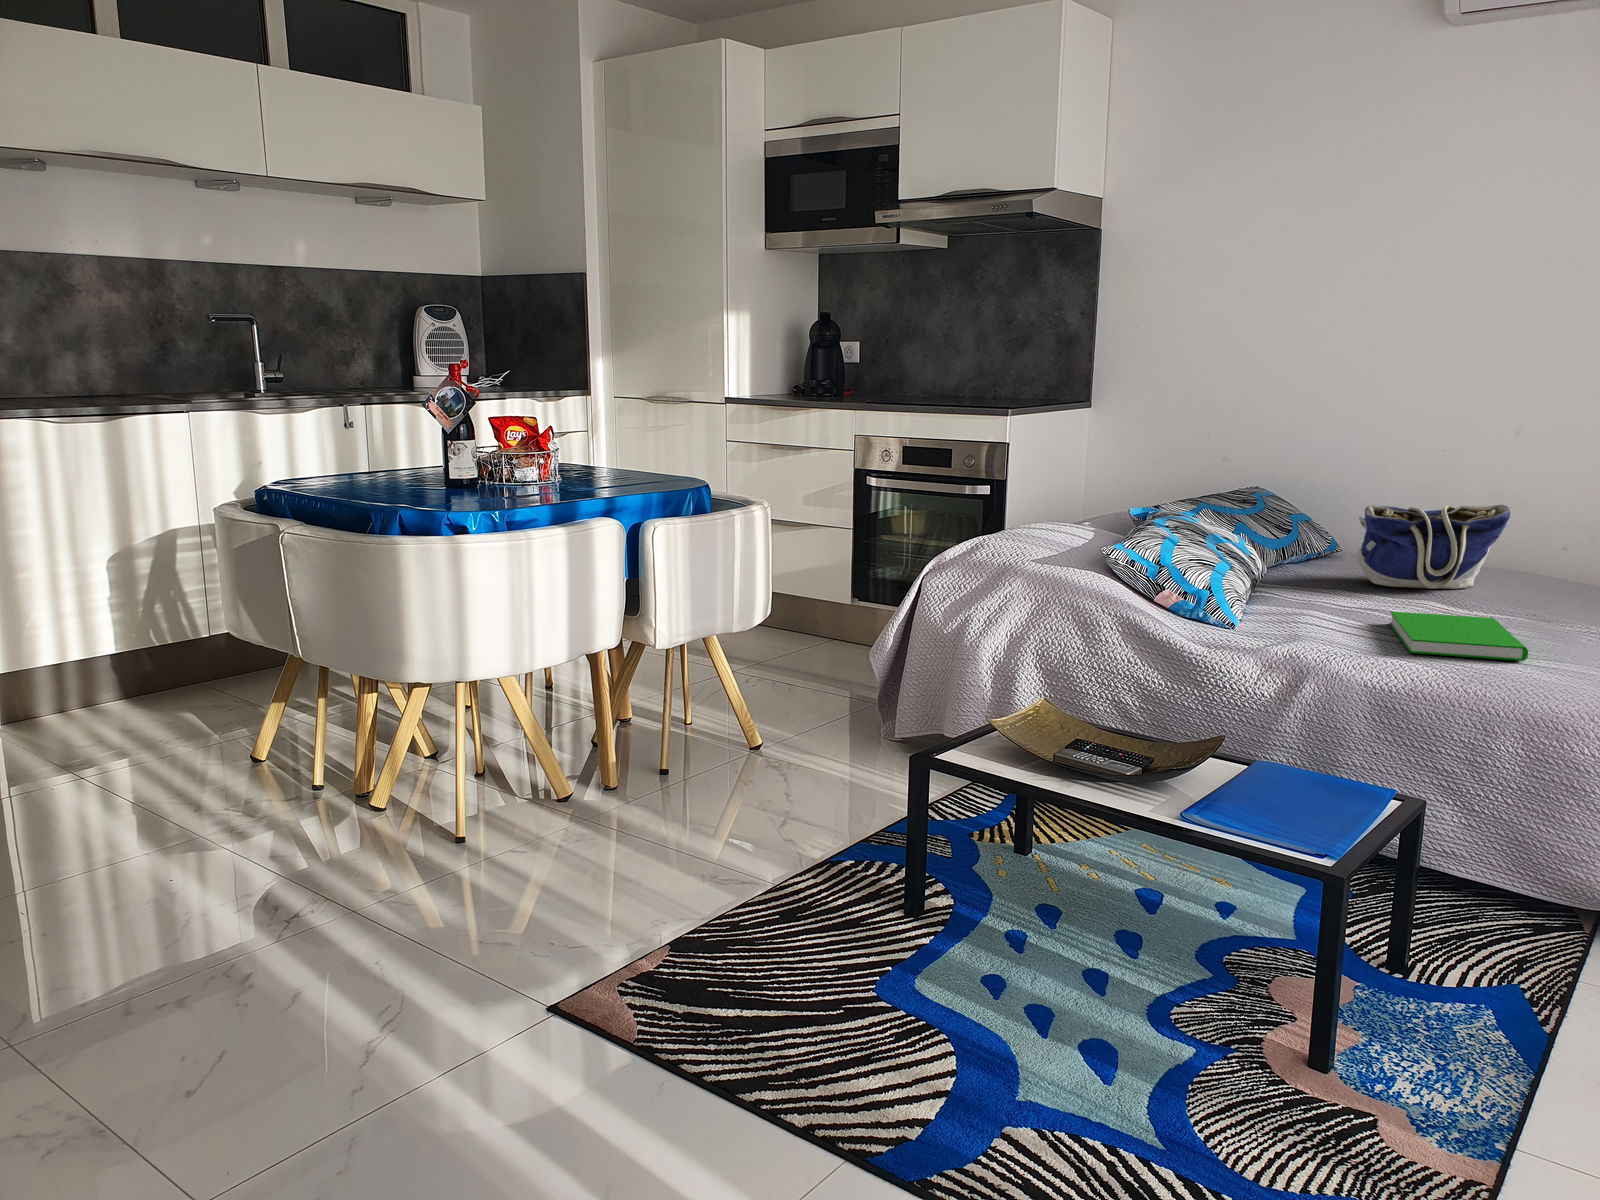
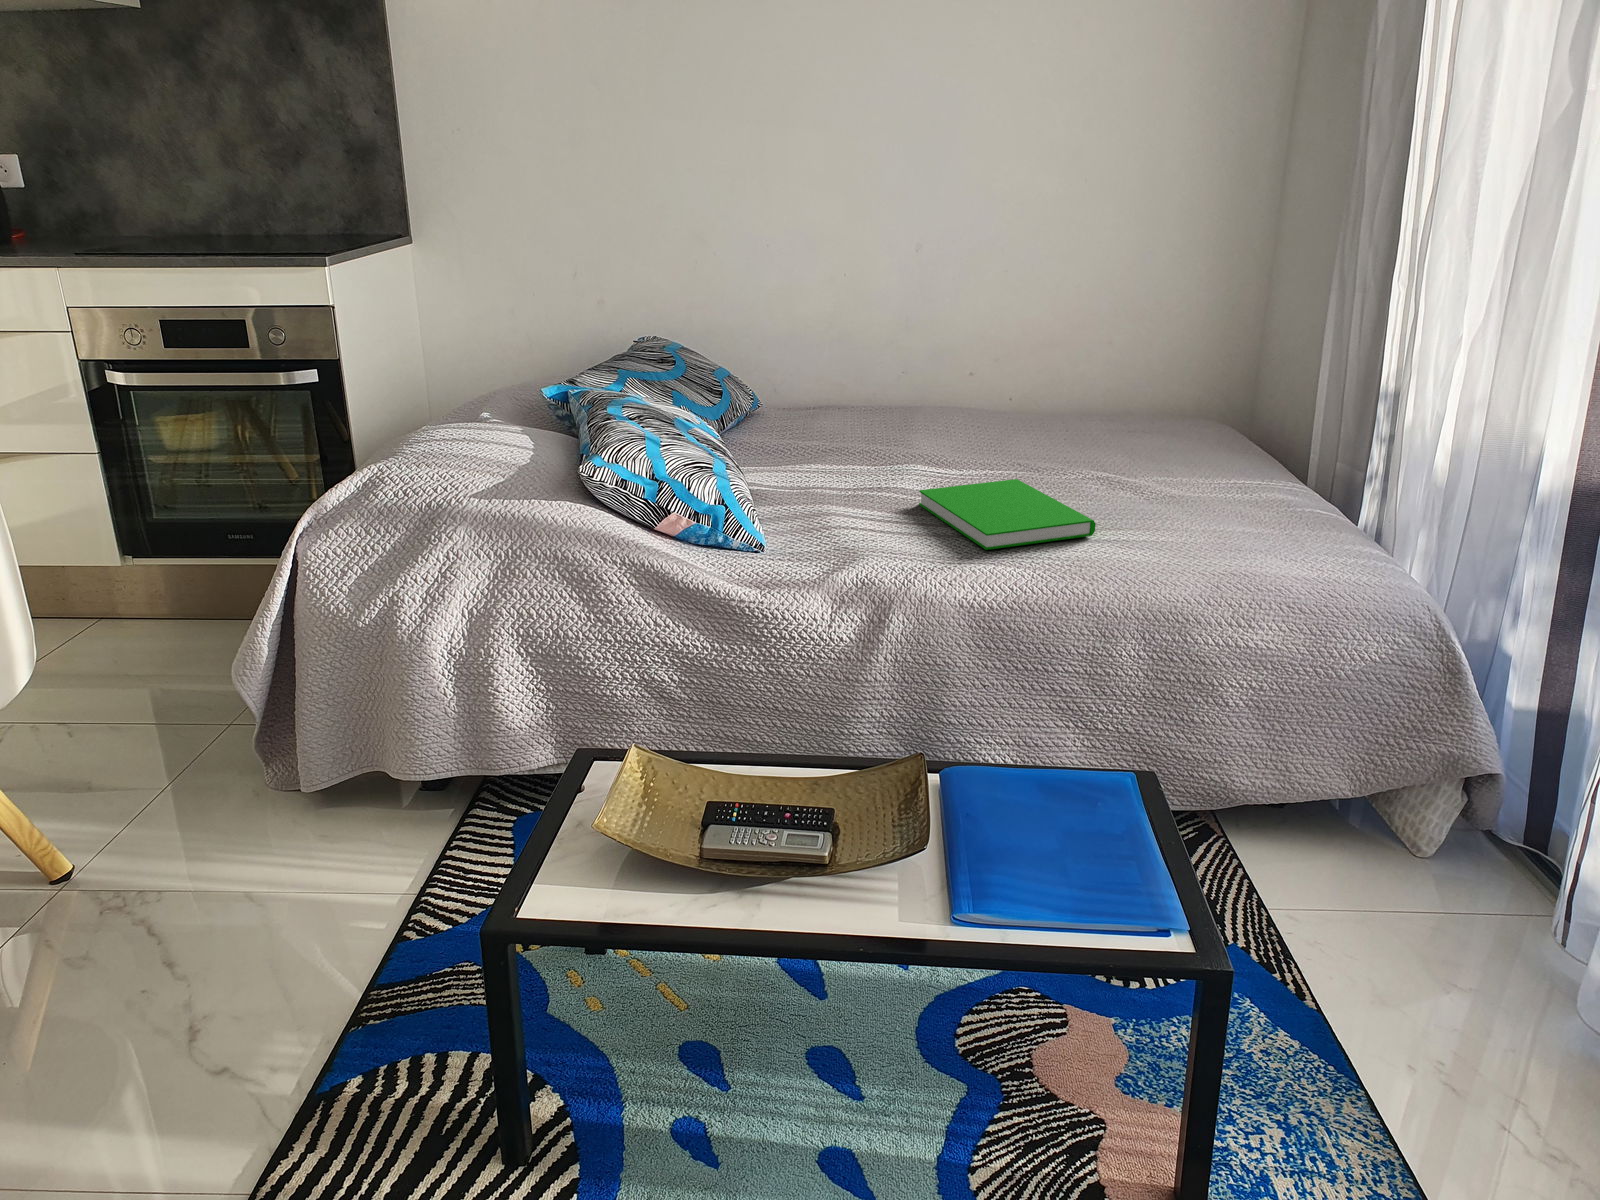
tote bag: present [1357,505,1510,589] -> none [821,337,973,445]

